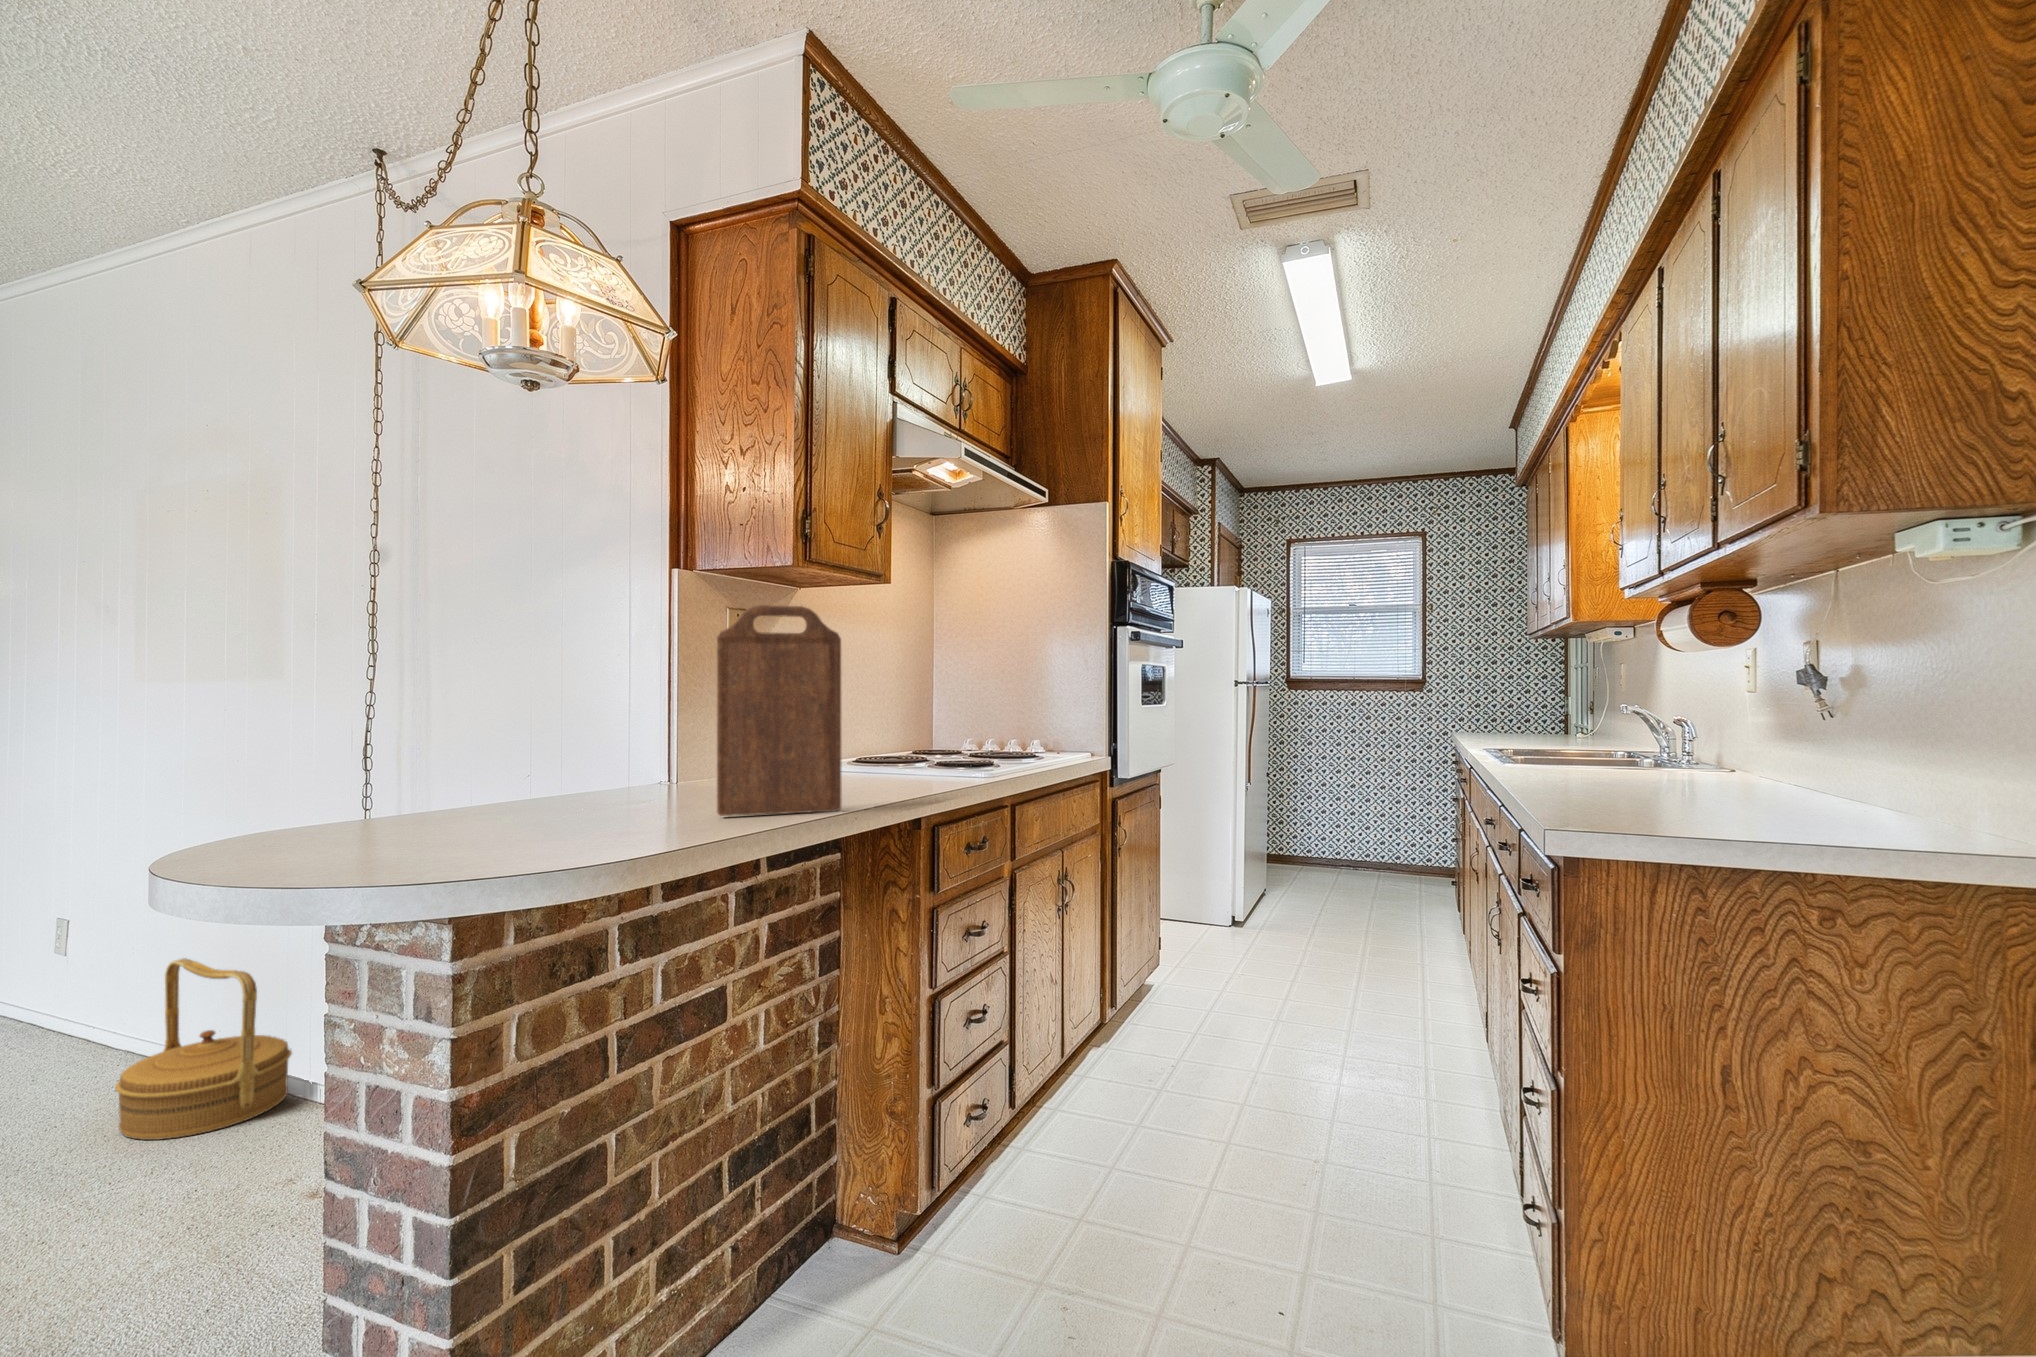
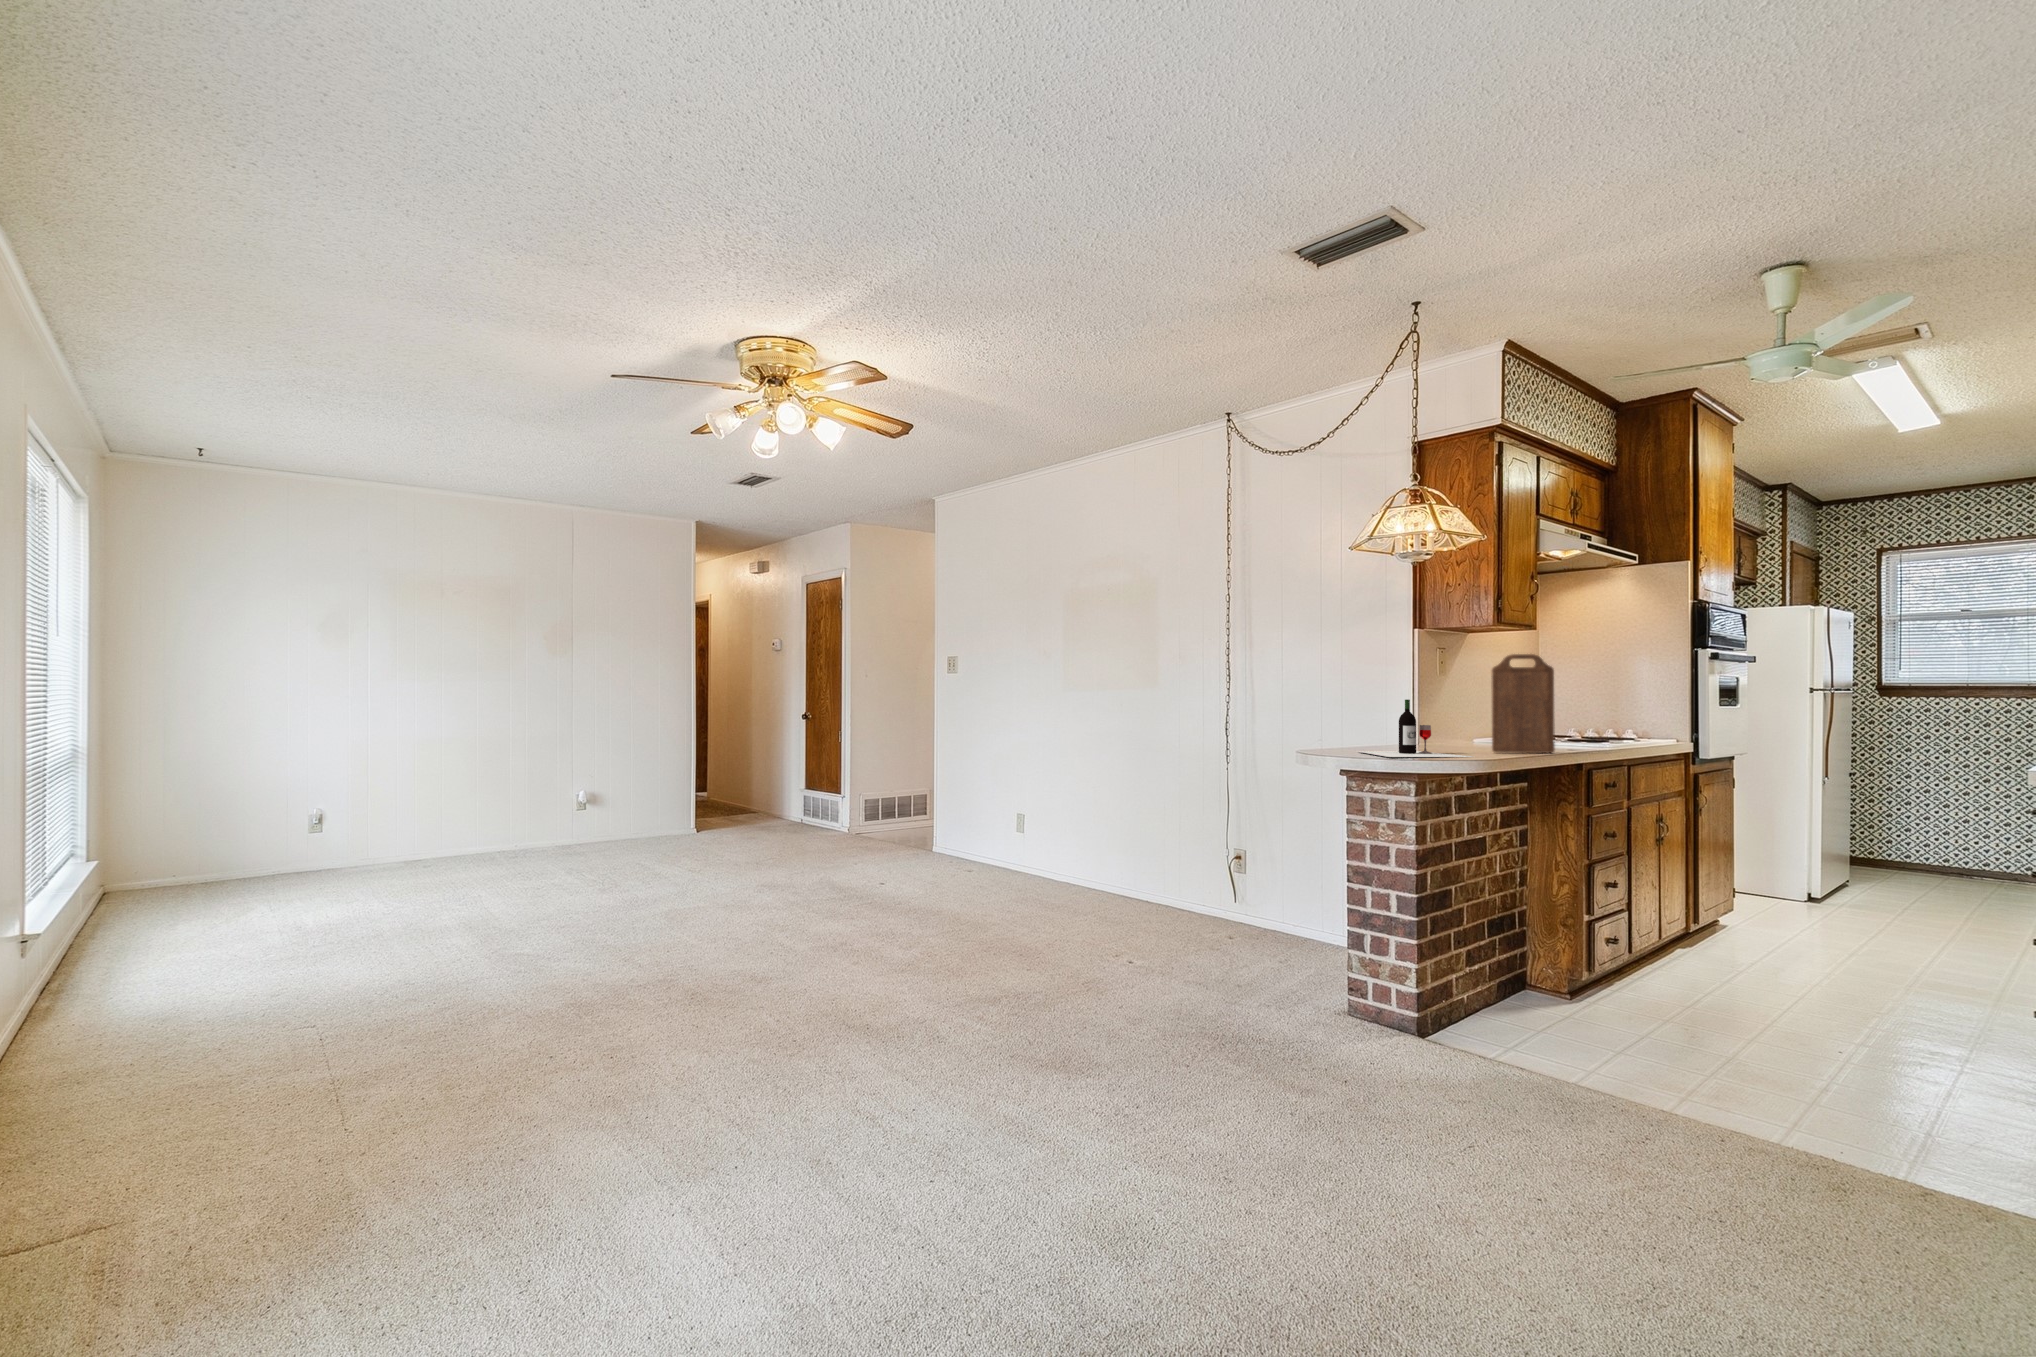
wine bottle: none [403,704,645,855] -> present [1359,700,1472,757]
woven basket: present [115,958,292,1140] -> none [1100,830,1170,915]

